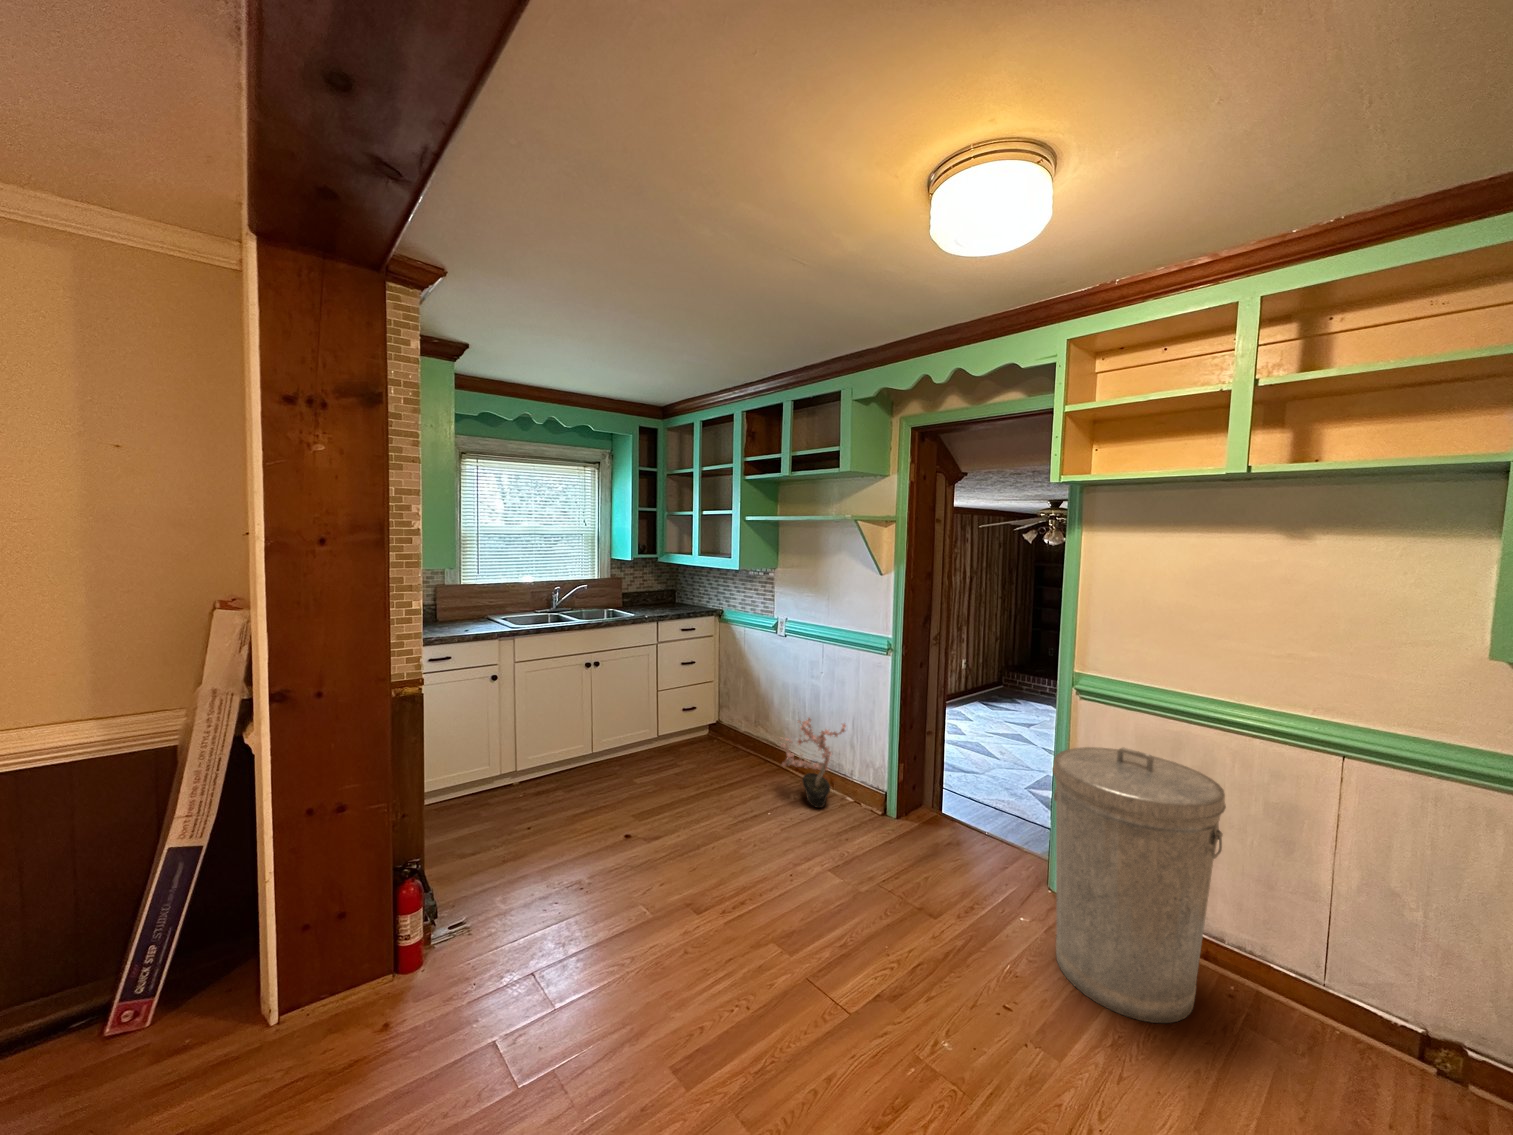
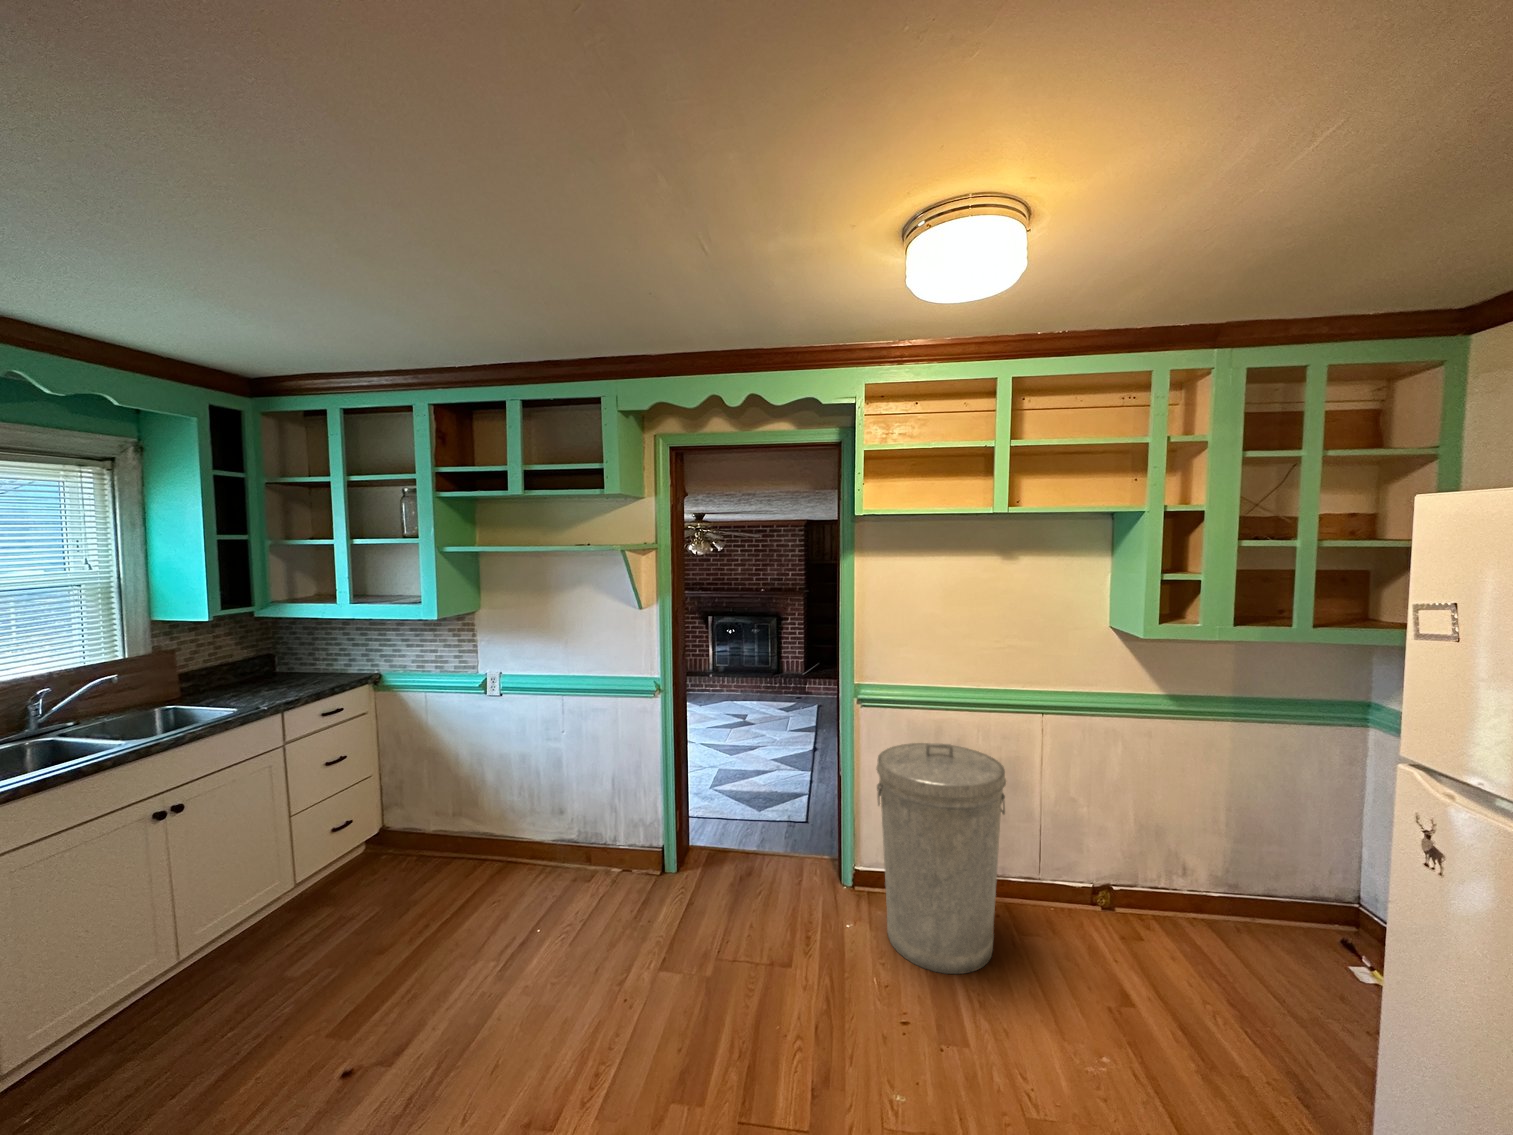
potted plant: present [780,717,846,808] -> none [515,783,620,899]

